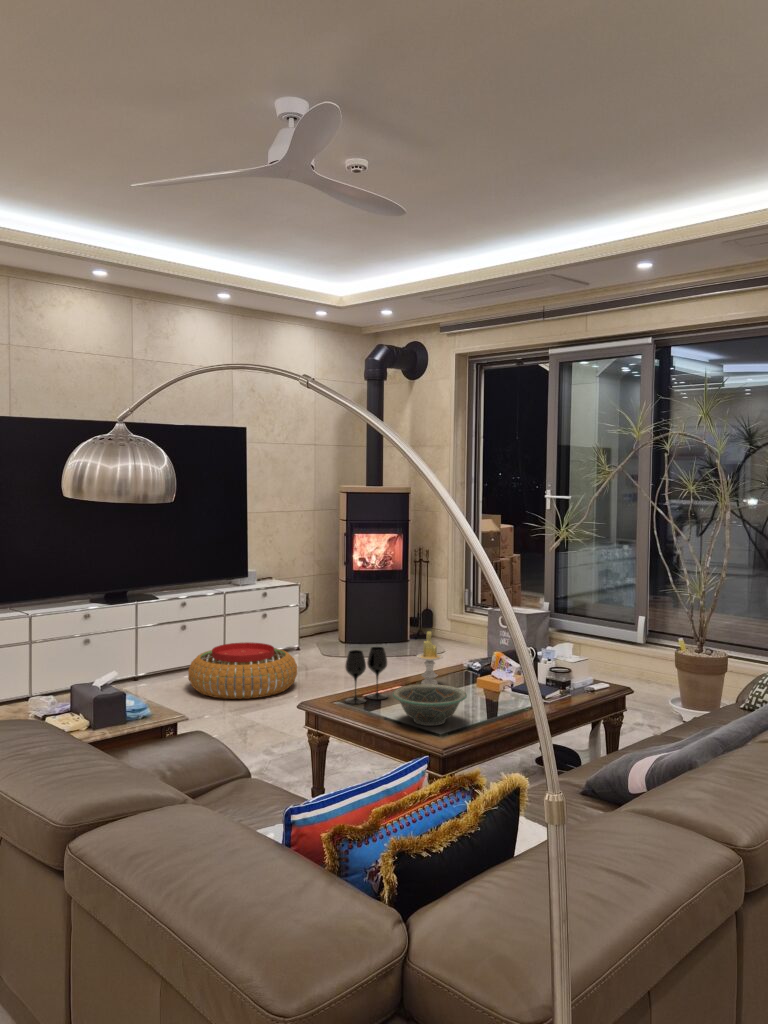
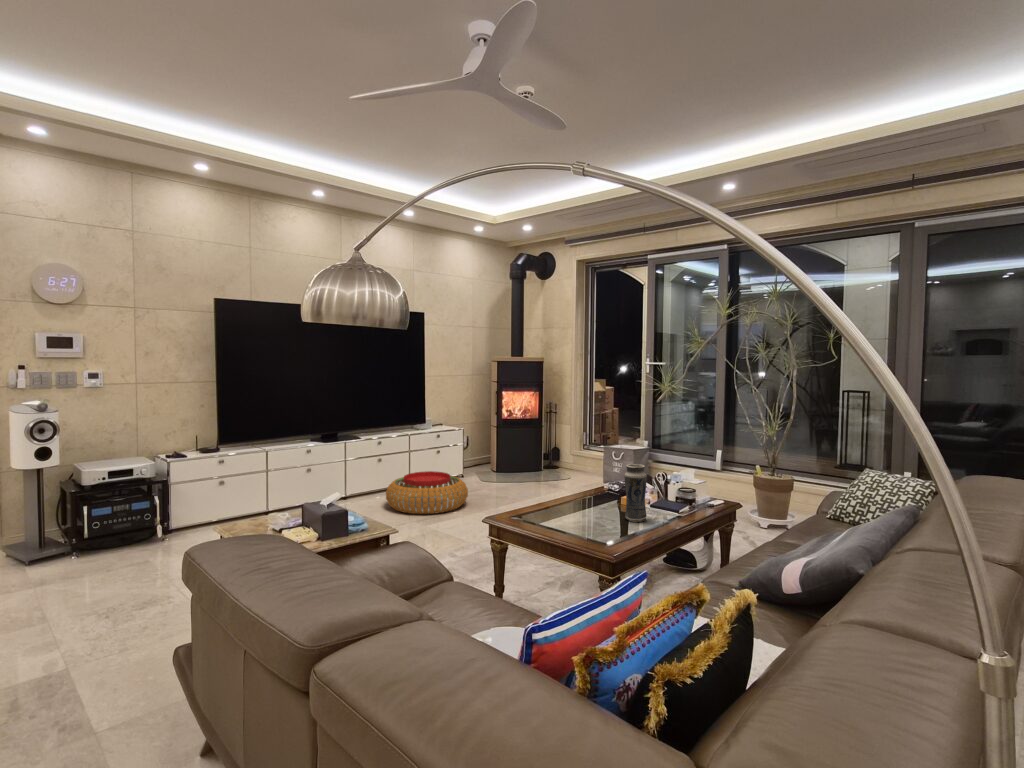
candle: present [417,631,443,684] -> none [570,461,591,504]
vase: none [478,636,506,709] -> present [624,464,647,522]
wine glass: present [345,647,387,704] -> none [518,473,551,518]
decorative bowl: present [393,684,467,726] -> none [561,502,621,536]

